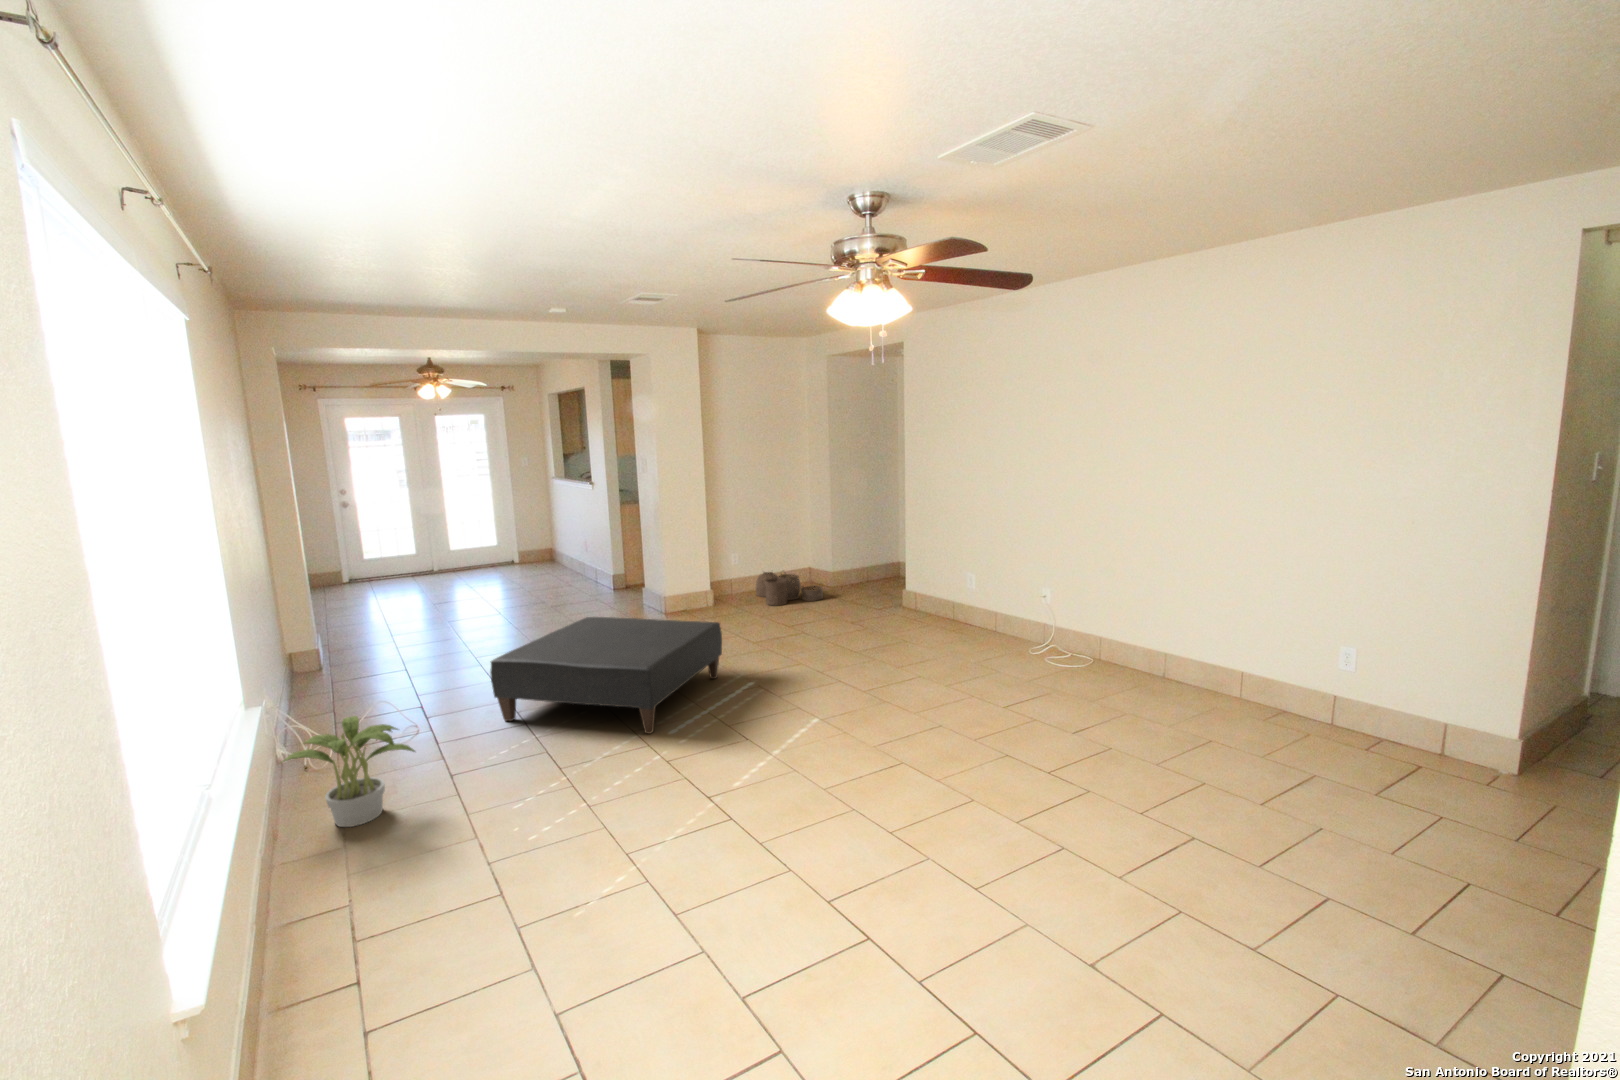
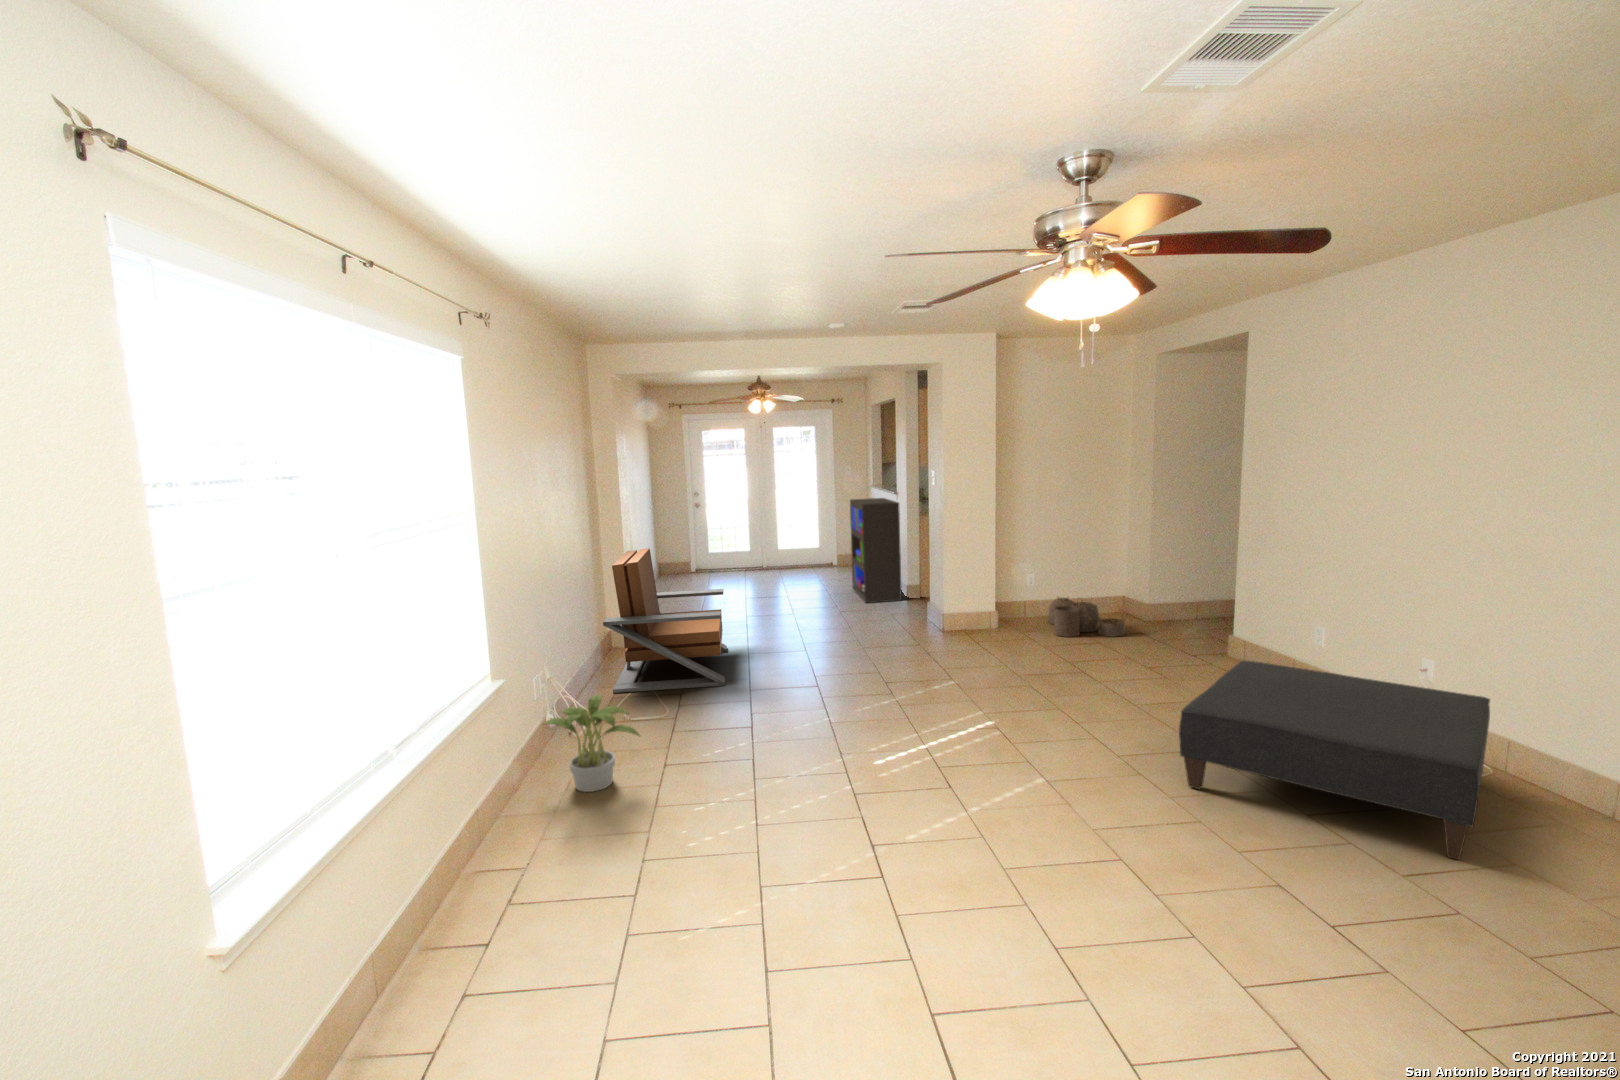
bookshelf: none [543,489,610,597] -> present [850,498,902,603]
lounge chair: none [300,553,461,723] -> present [603,548,727,693]
ottoman: present [490,617,722,734] -> present [1179,661,1490,860]

